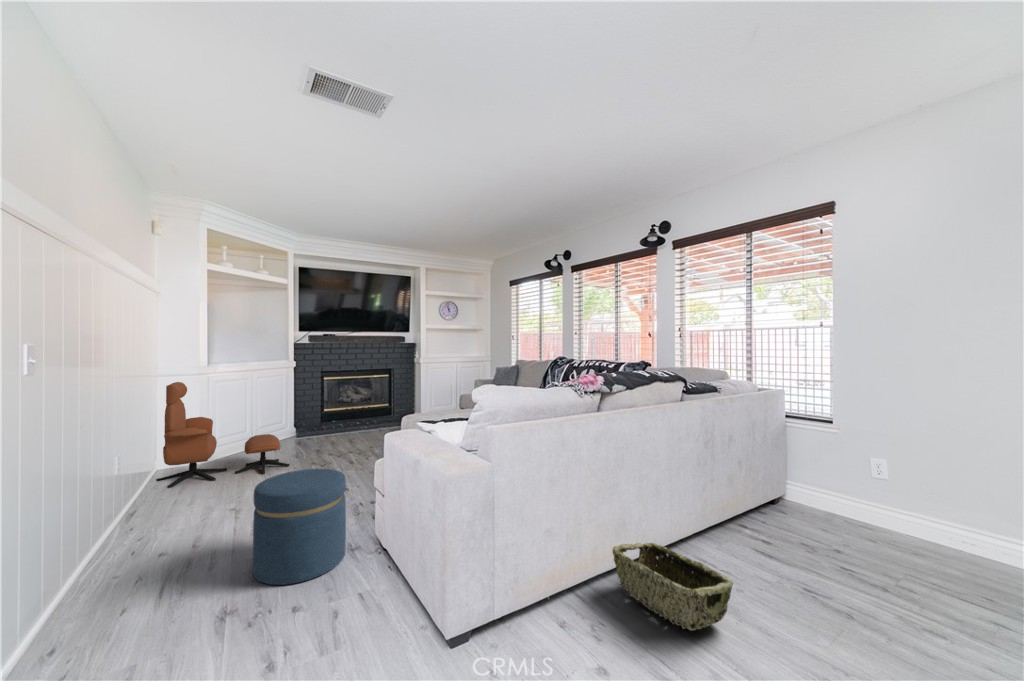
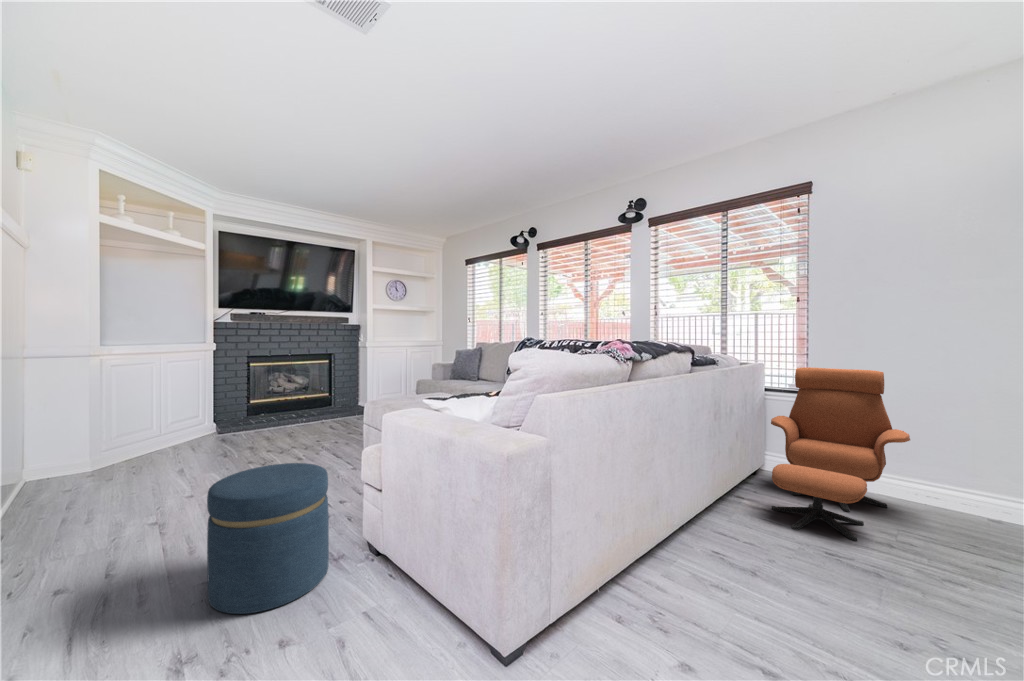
lounge chair: present [156,382,289,488] -> present [771,367,910,541]
woven basket: present [613,543,733,630] -> none [651,520,787,608]

